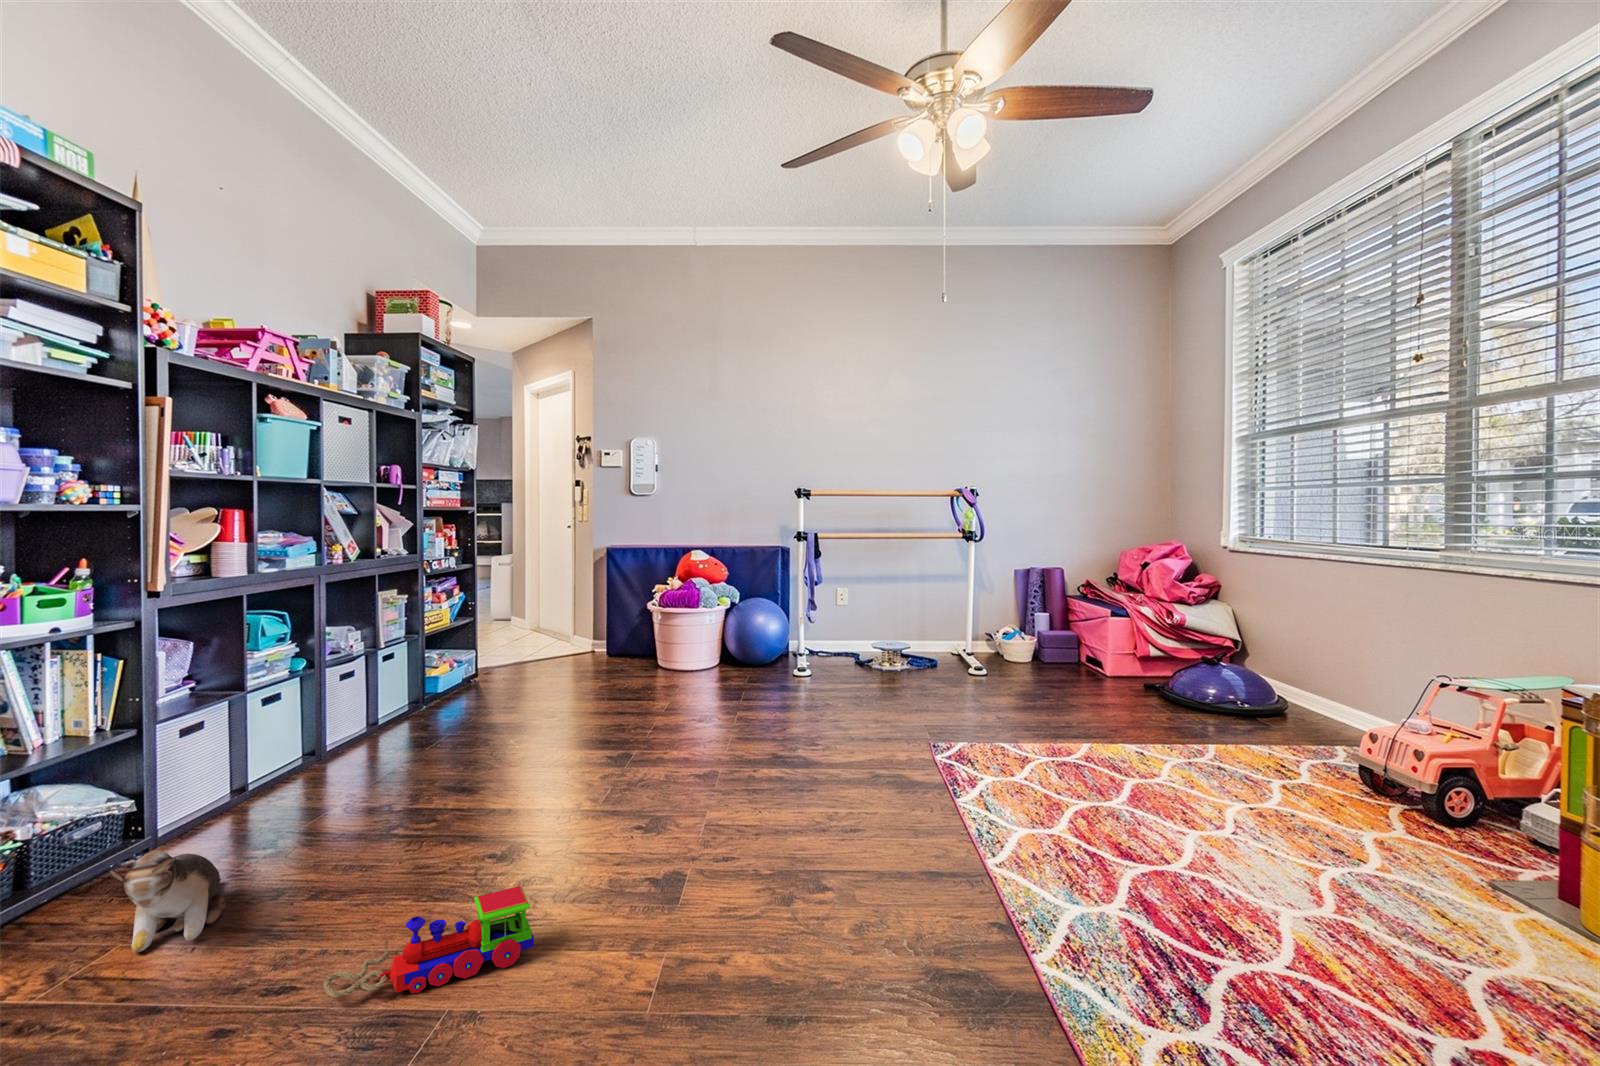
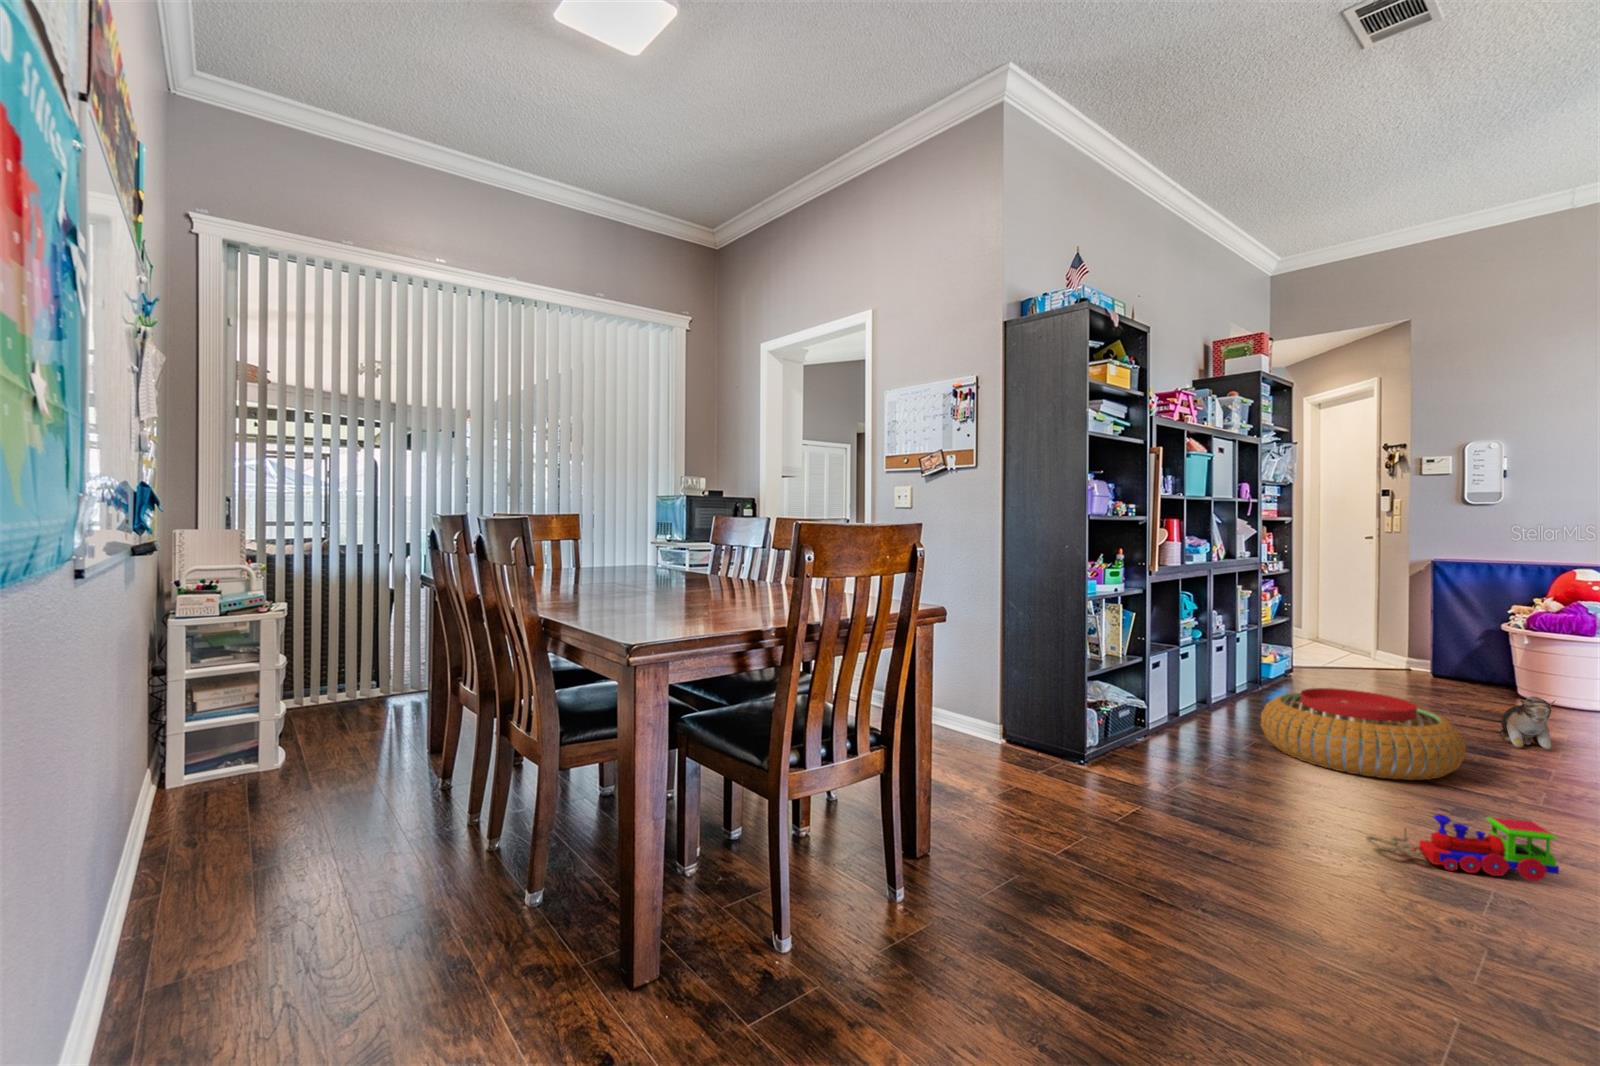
pouf: none [337,715,551,832] -> present [1261,688,1466,780]
plush toy: present [110,850,226,952] -> present [1500,696,1555,749]

